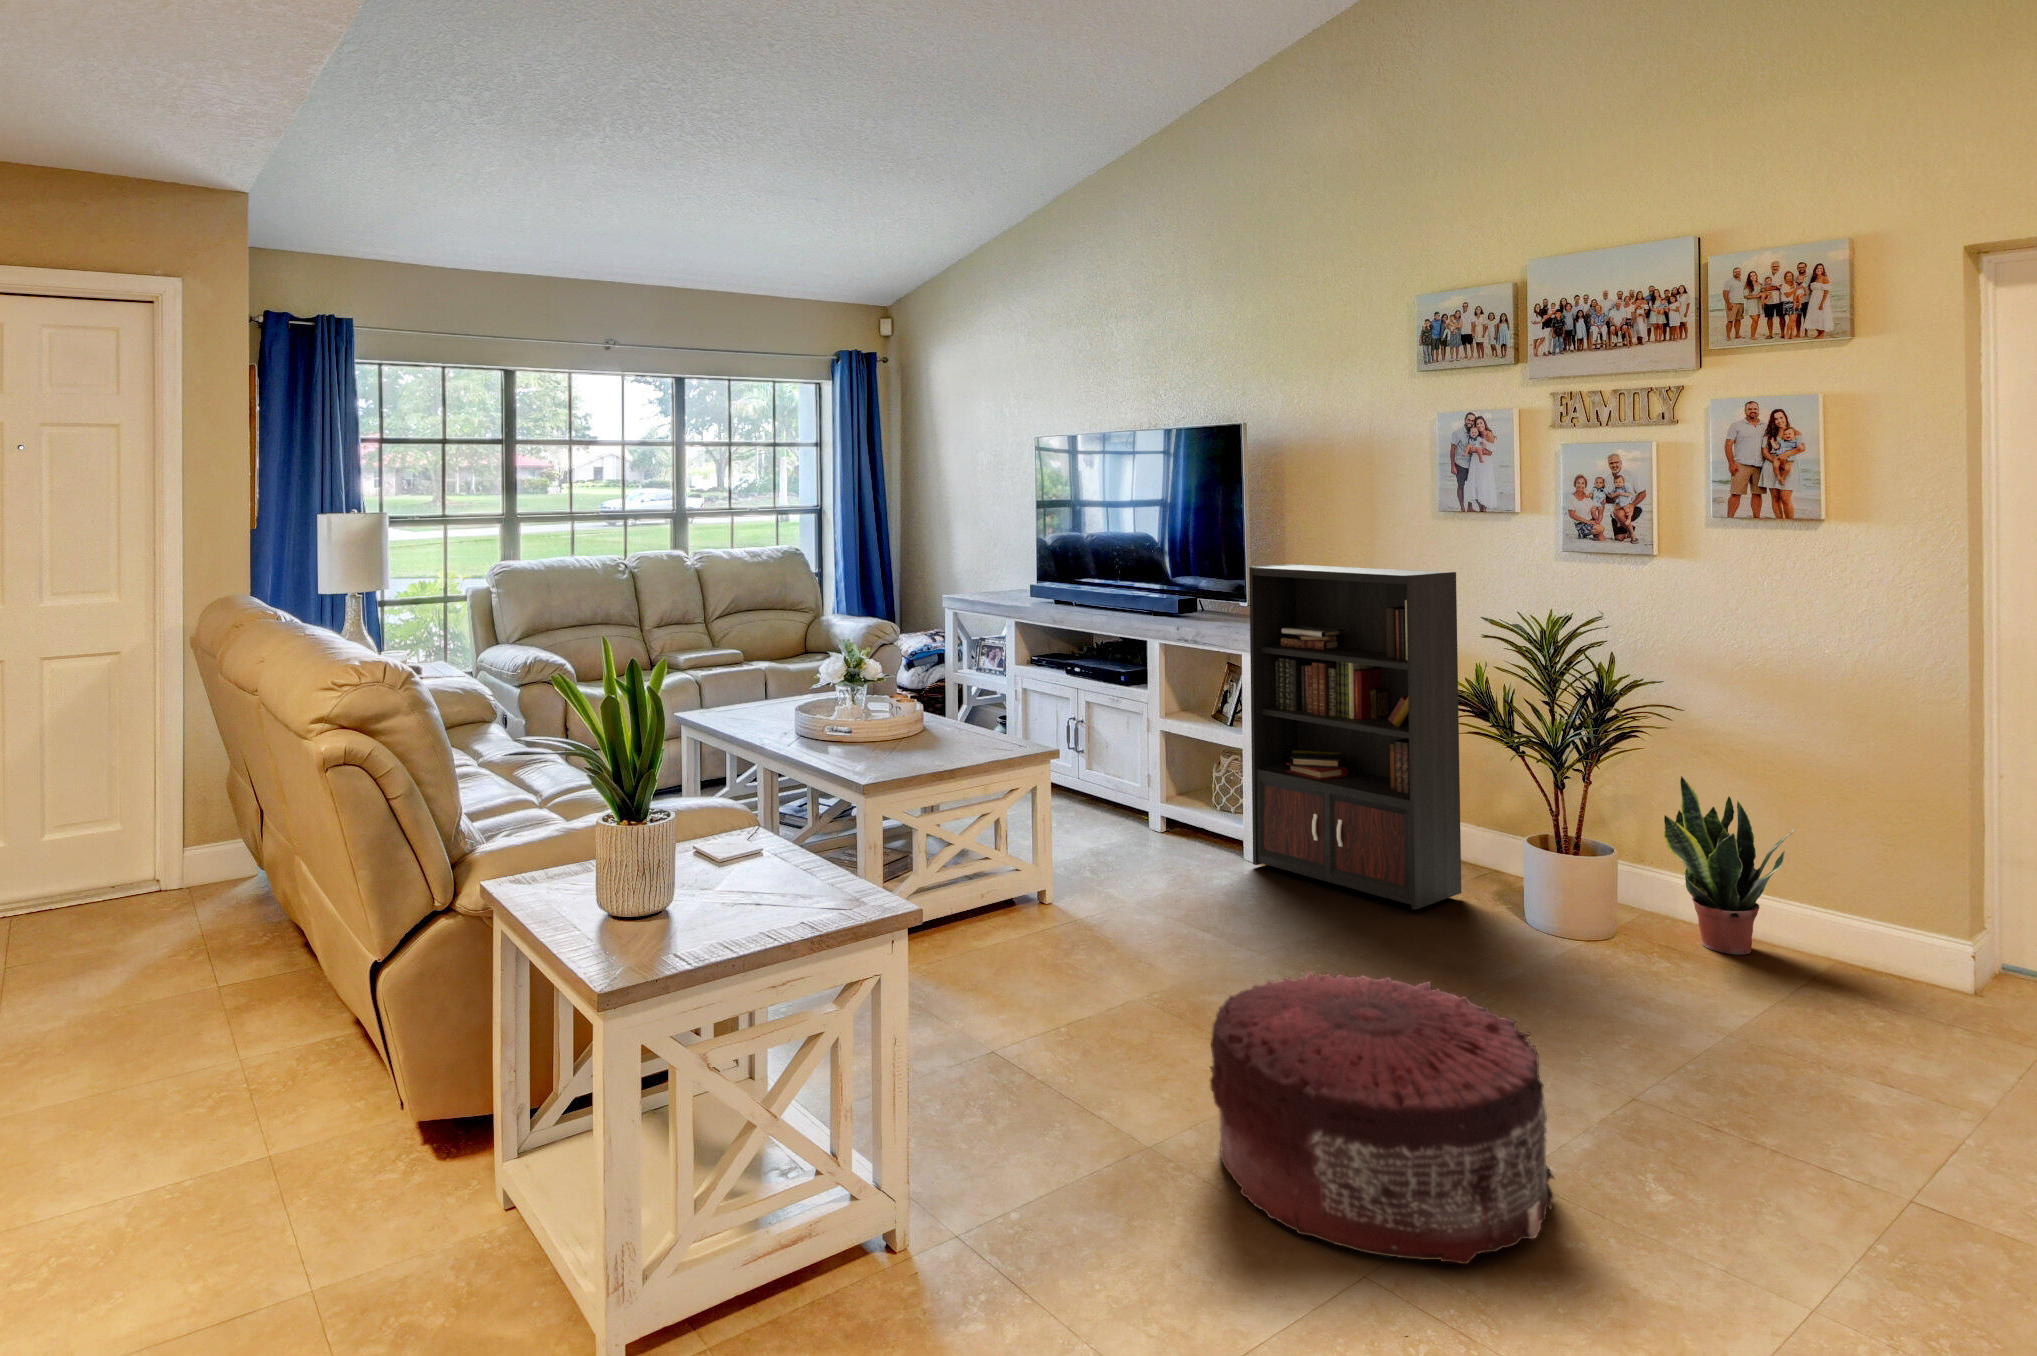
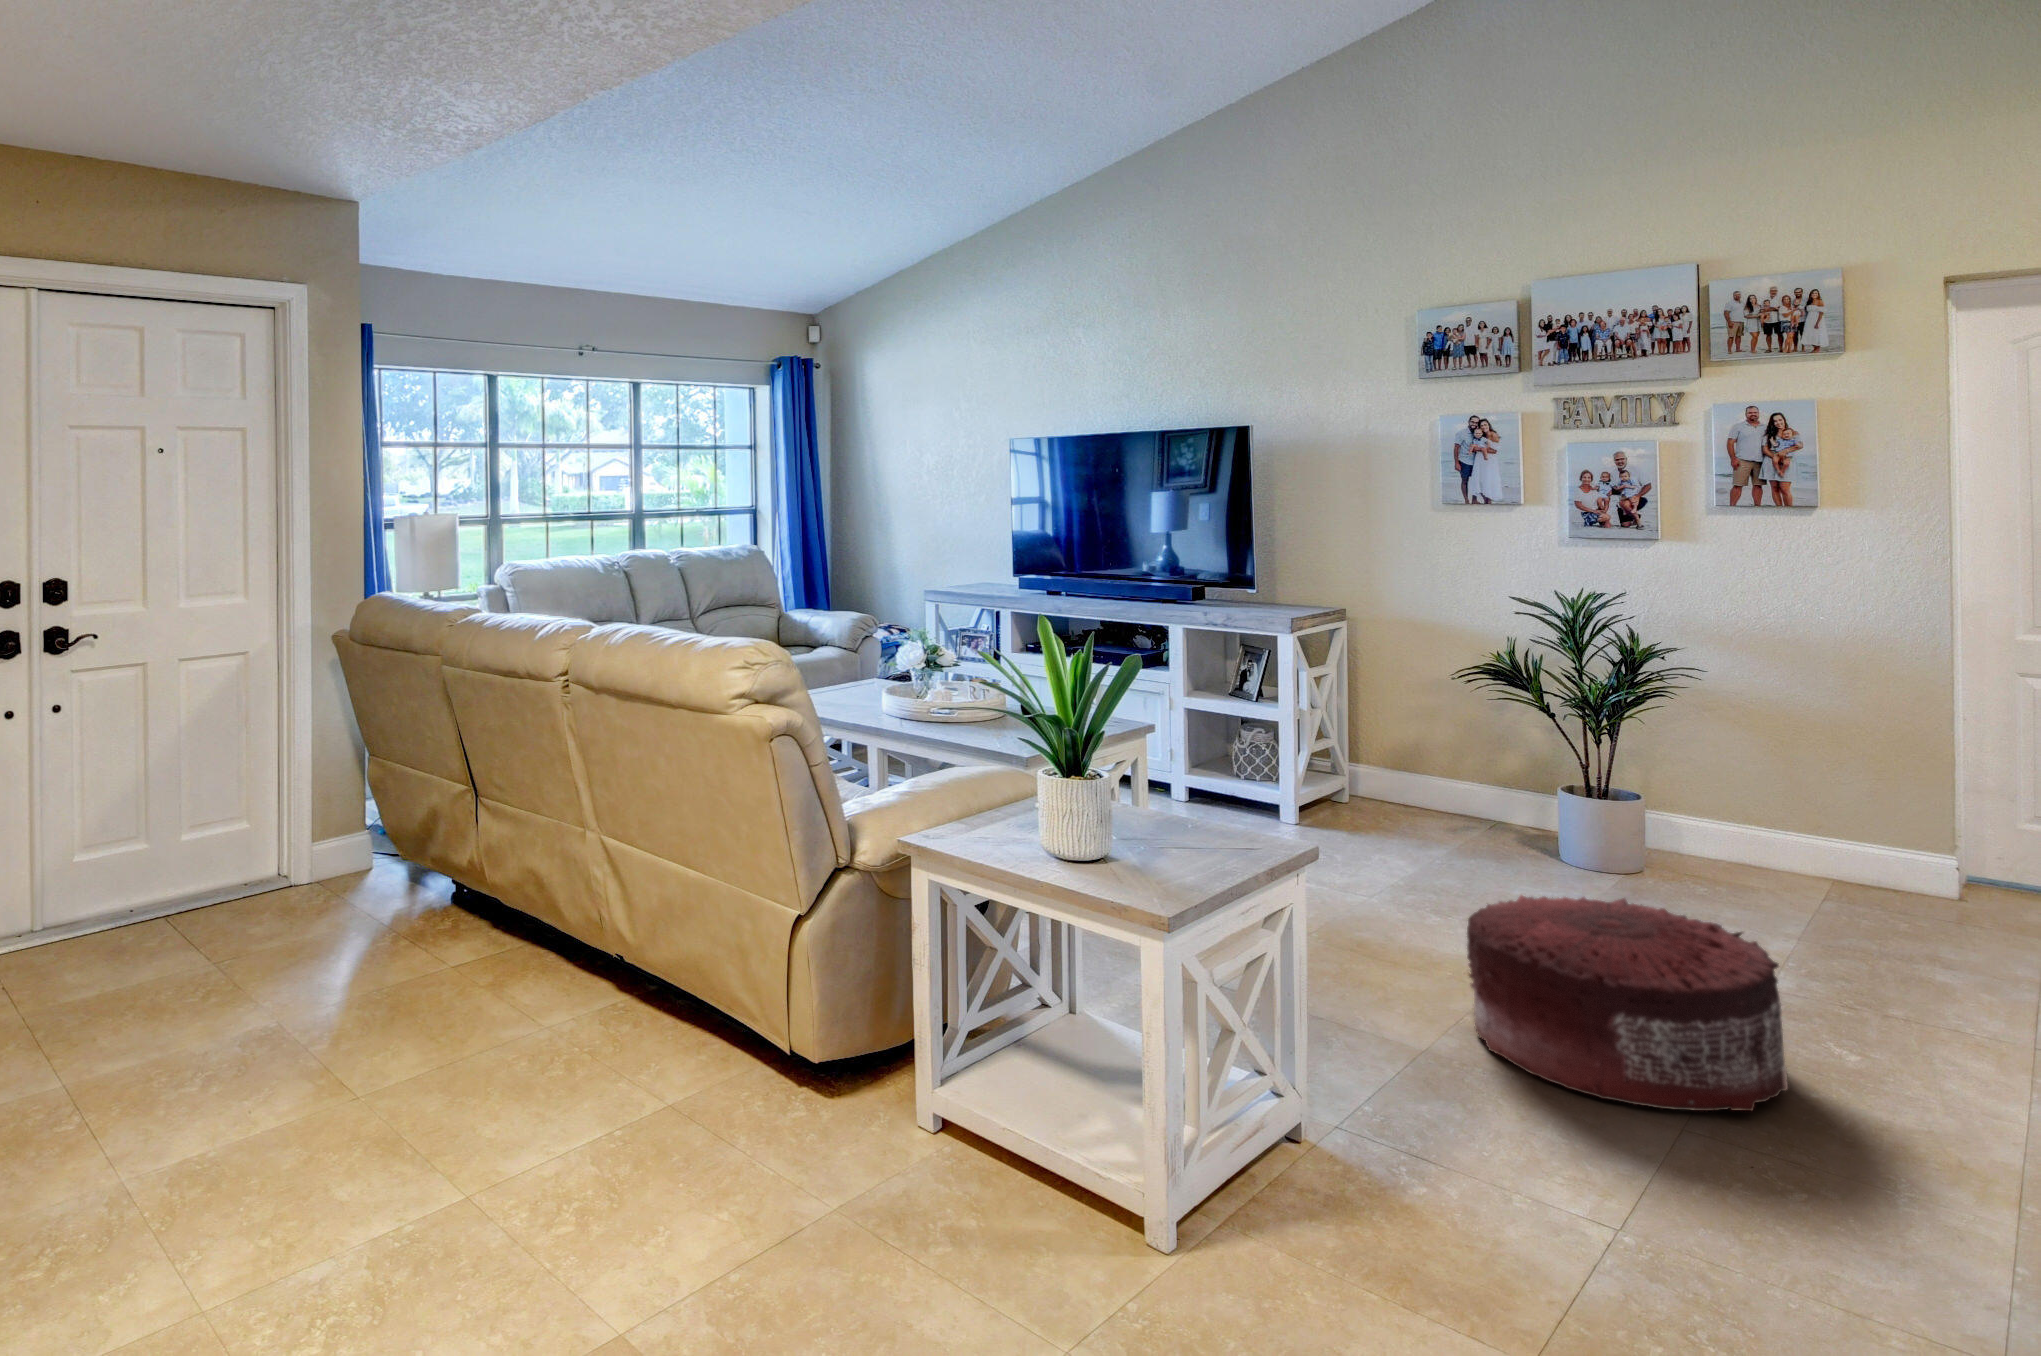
bookcase: present [1249,564,1461,910] -> none [1289,553,1570,852]
potted plant: present [1663,776,1794,954] -> none [1688,728,1800,877]

